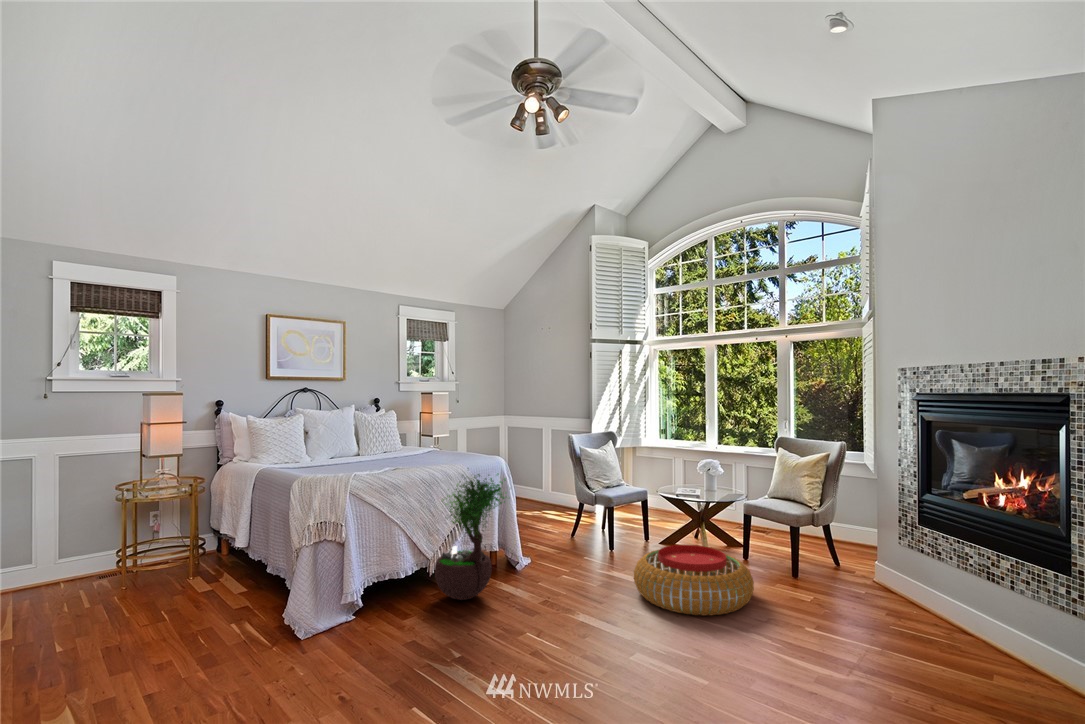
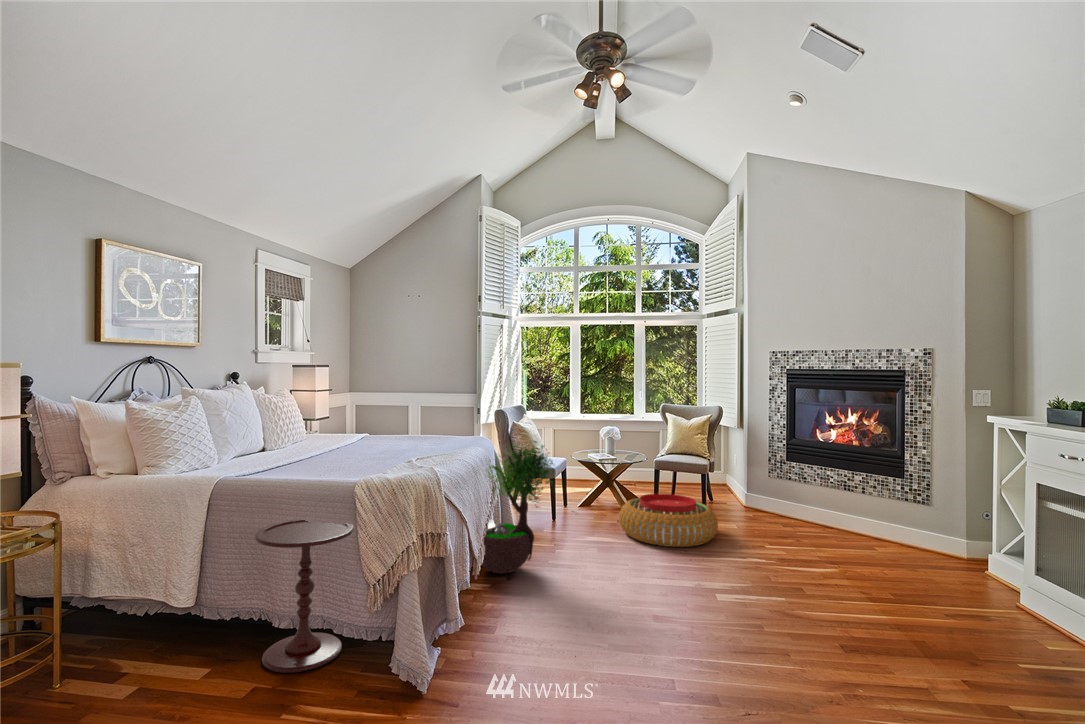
side table: none [206,523,283,636] -> present [255,519,354,673]

